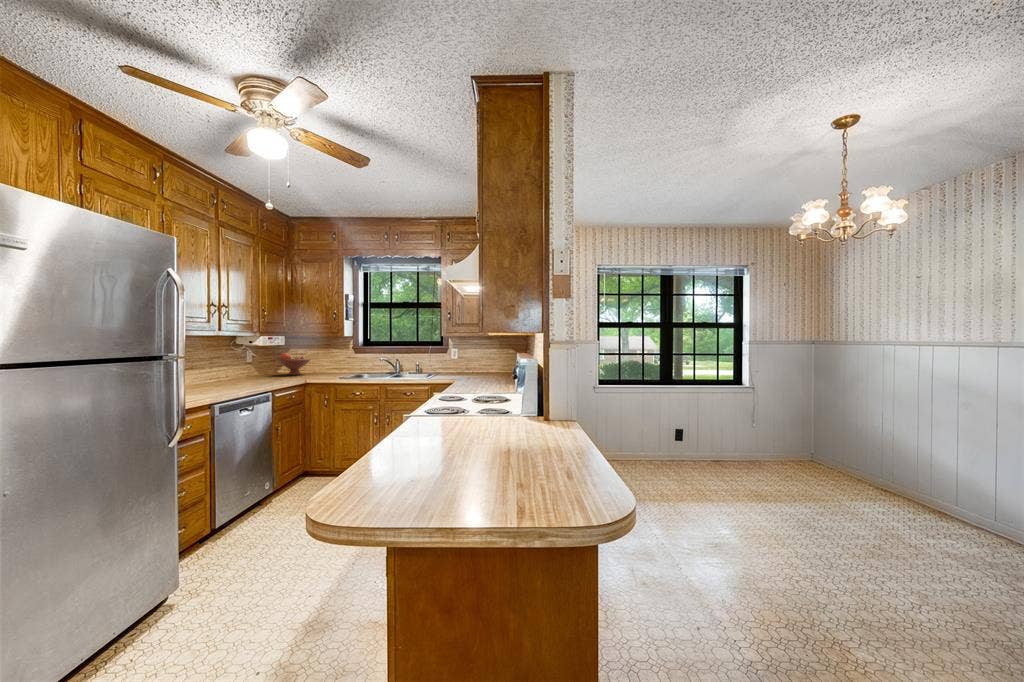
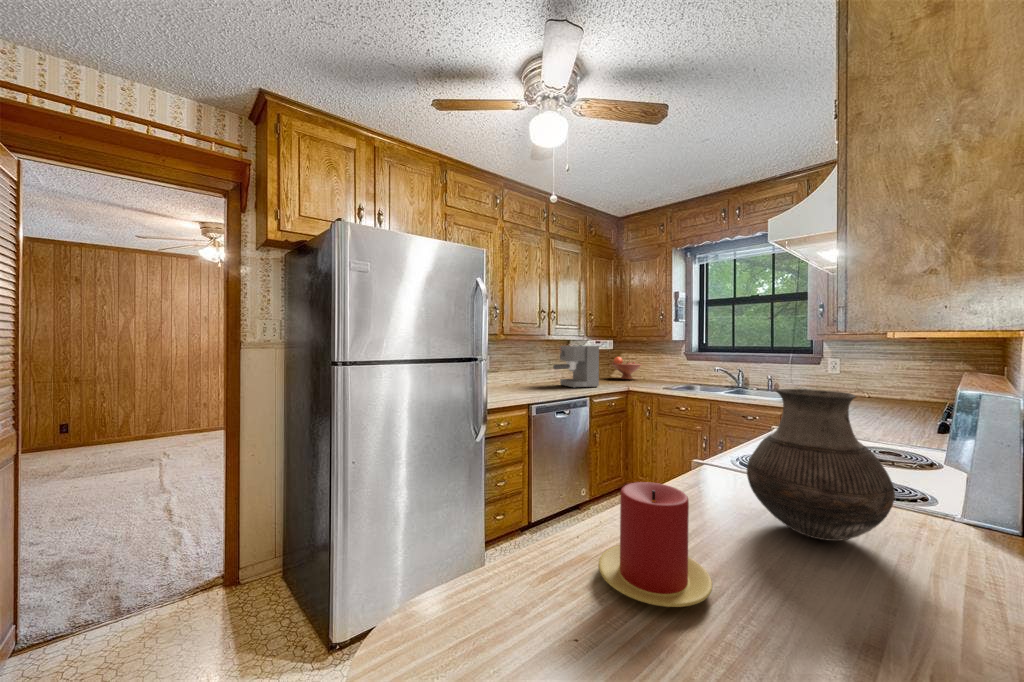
coffee maker: none [222,342,275,386] -> present [553,345,599,388]
vase: none [446,360,503,430] -> present [747,389,895,541]
candle: none [395,409,450,461] -> present [599,482,712,607]

